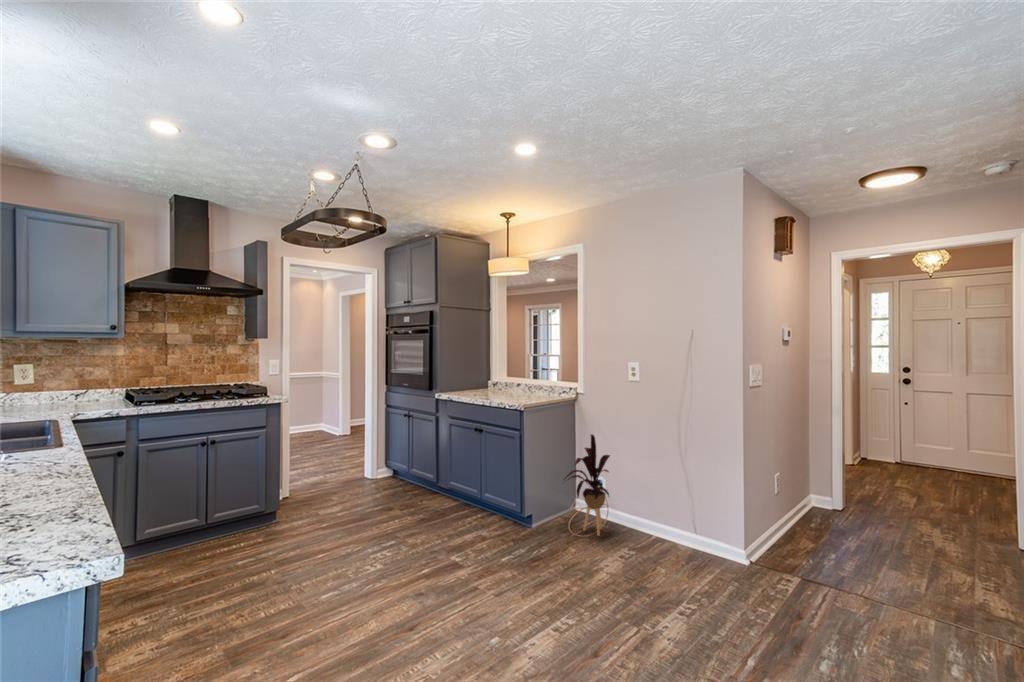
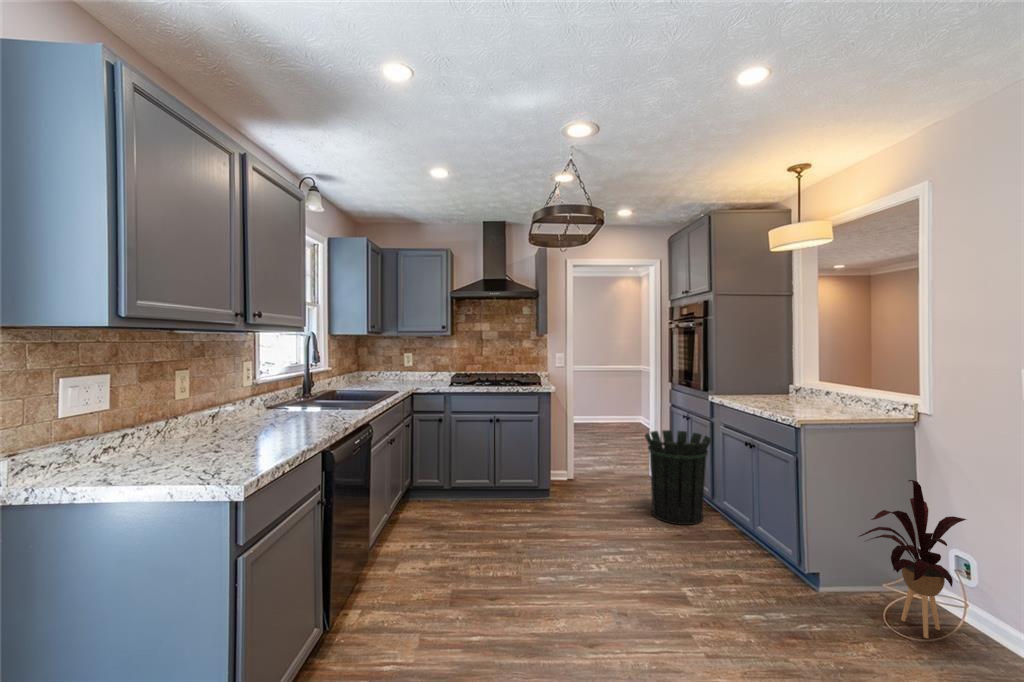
waste bin: none [382,427,441,513] -> present [645,430,712,525]

